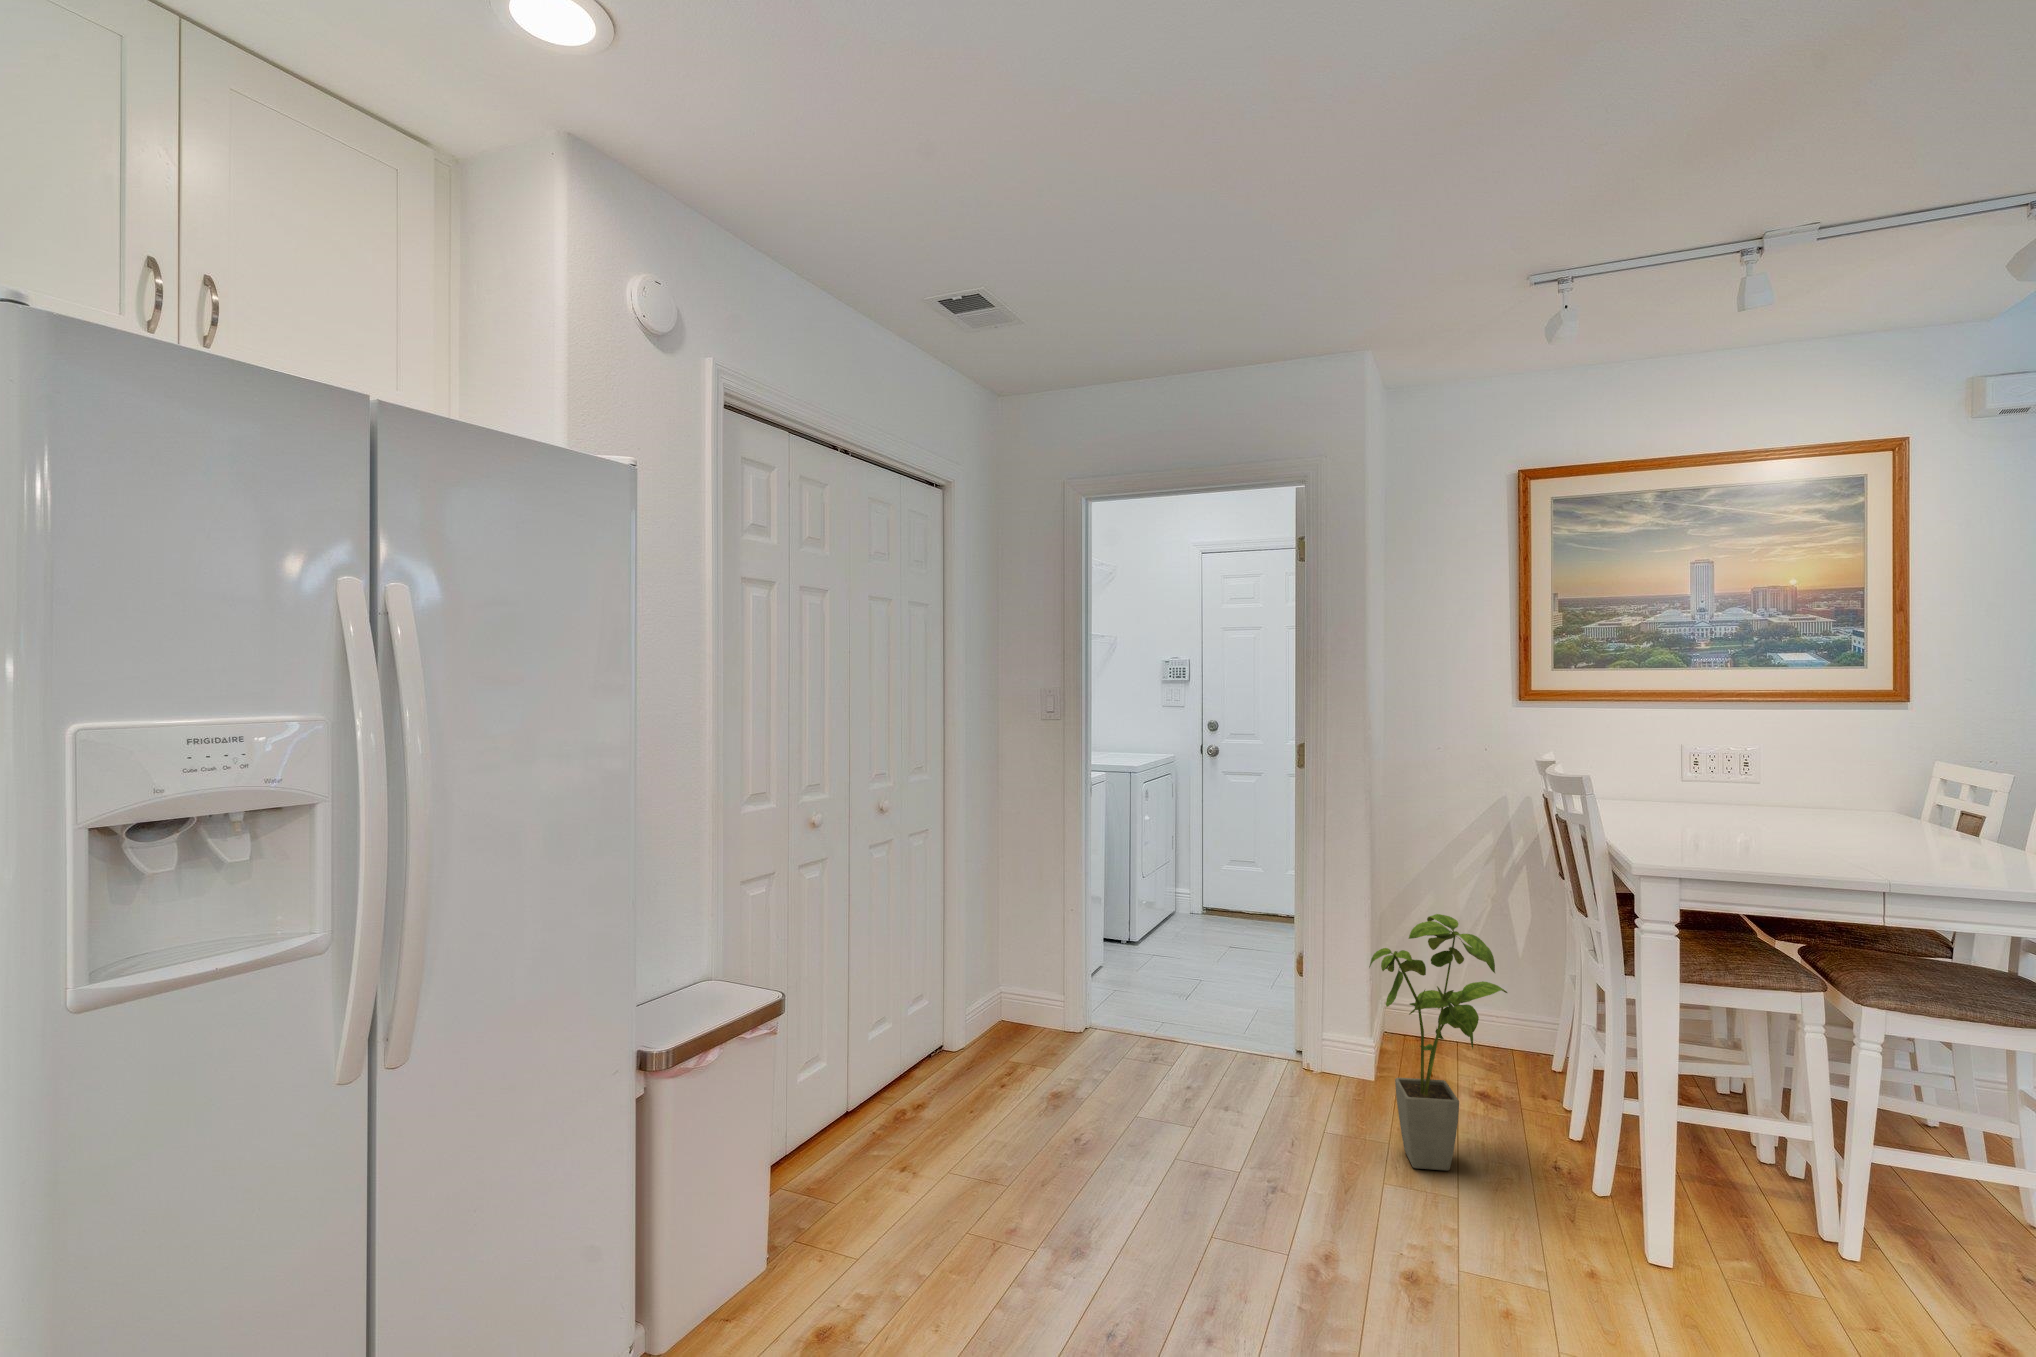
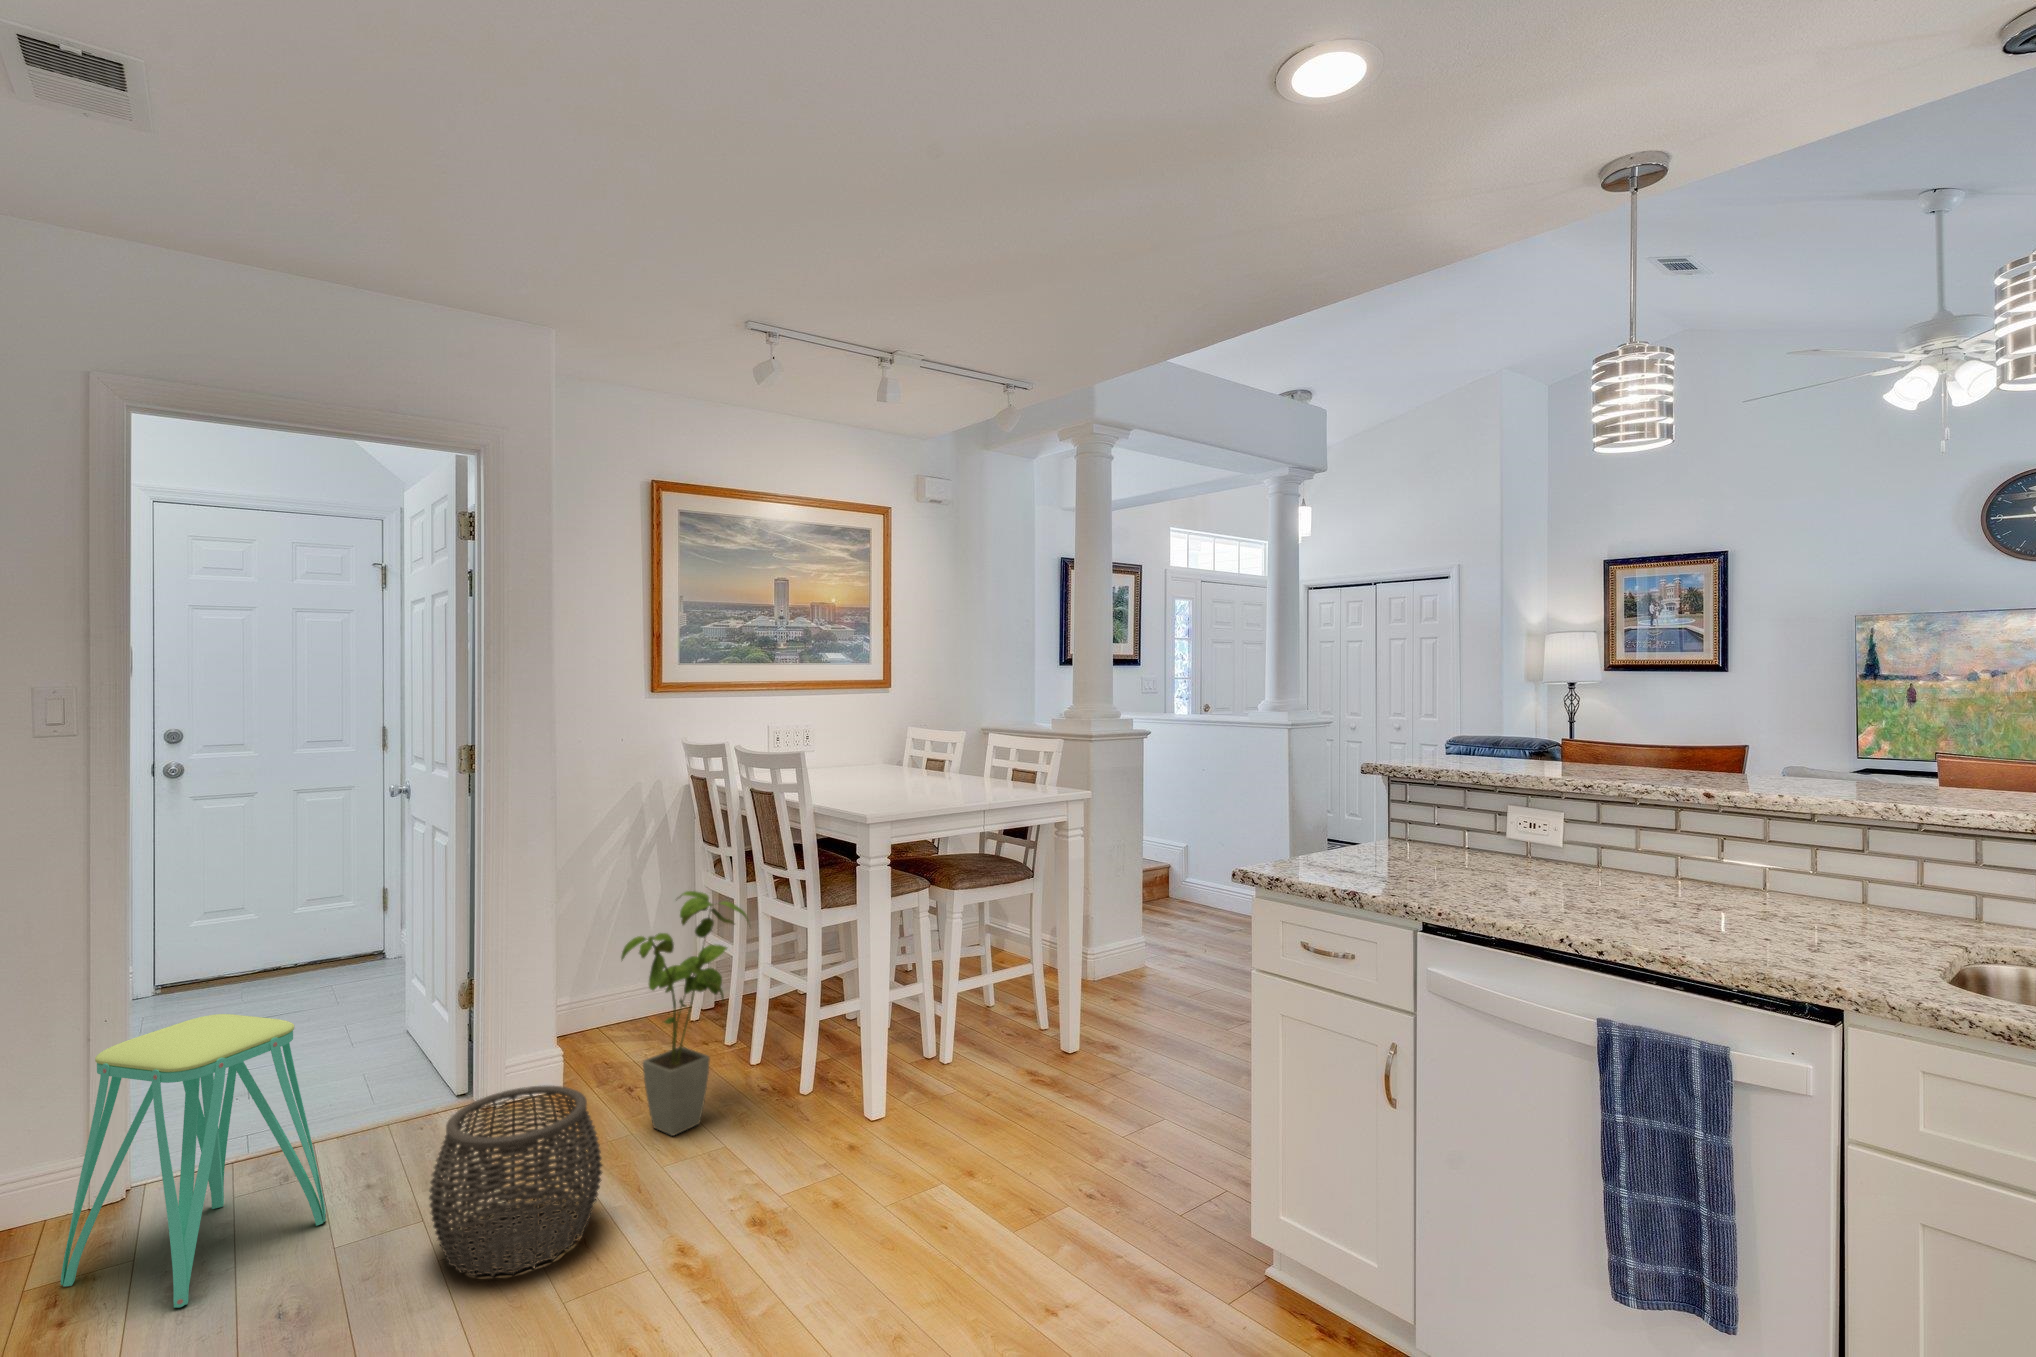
stool: none [1012,921,1140,1110] -> present [61,1014,326,1308]
woven basket: none [1148,1046,1289,1210] -> present [429,1085,602,1277]

